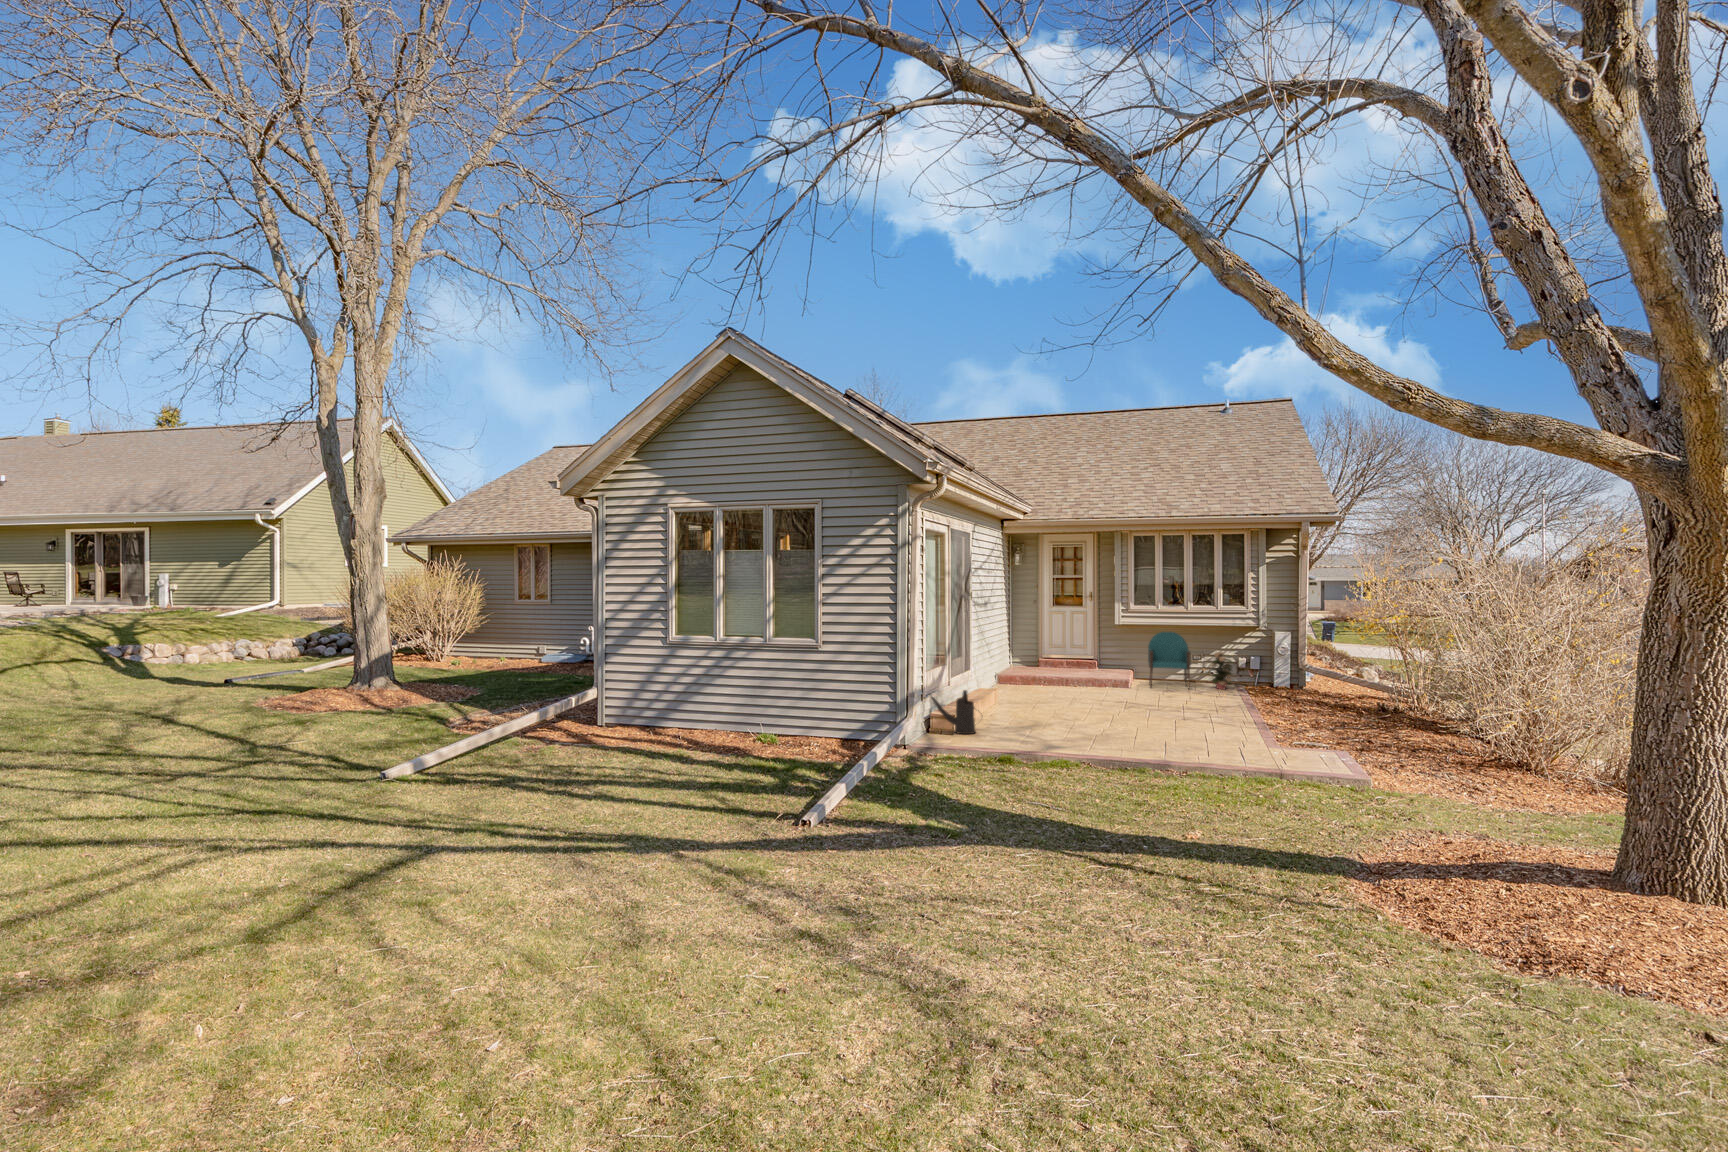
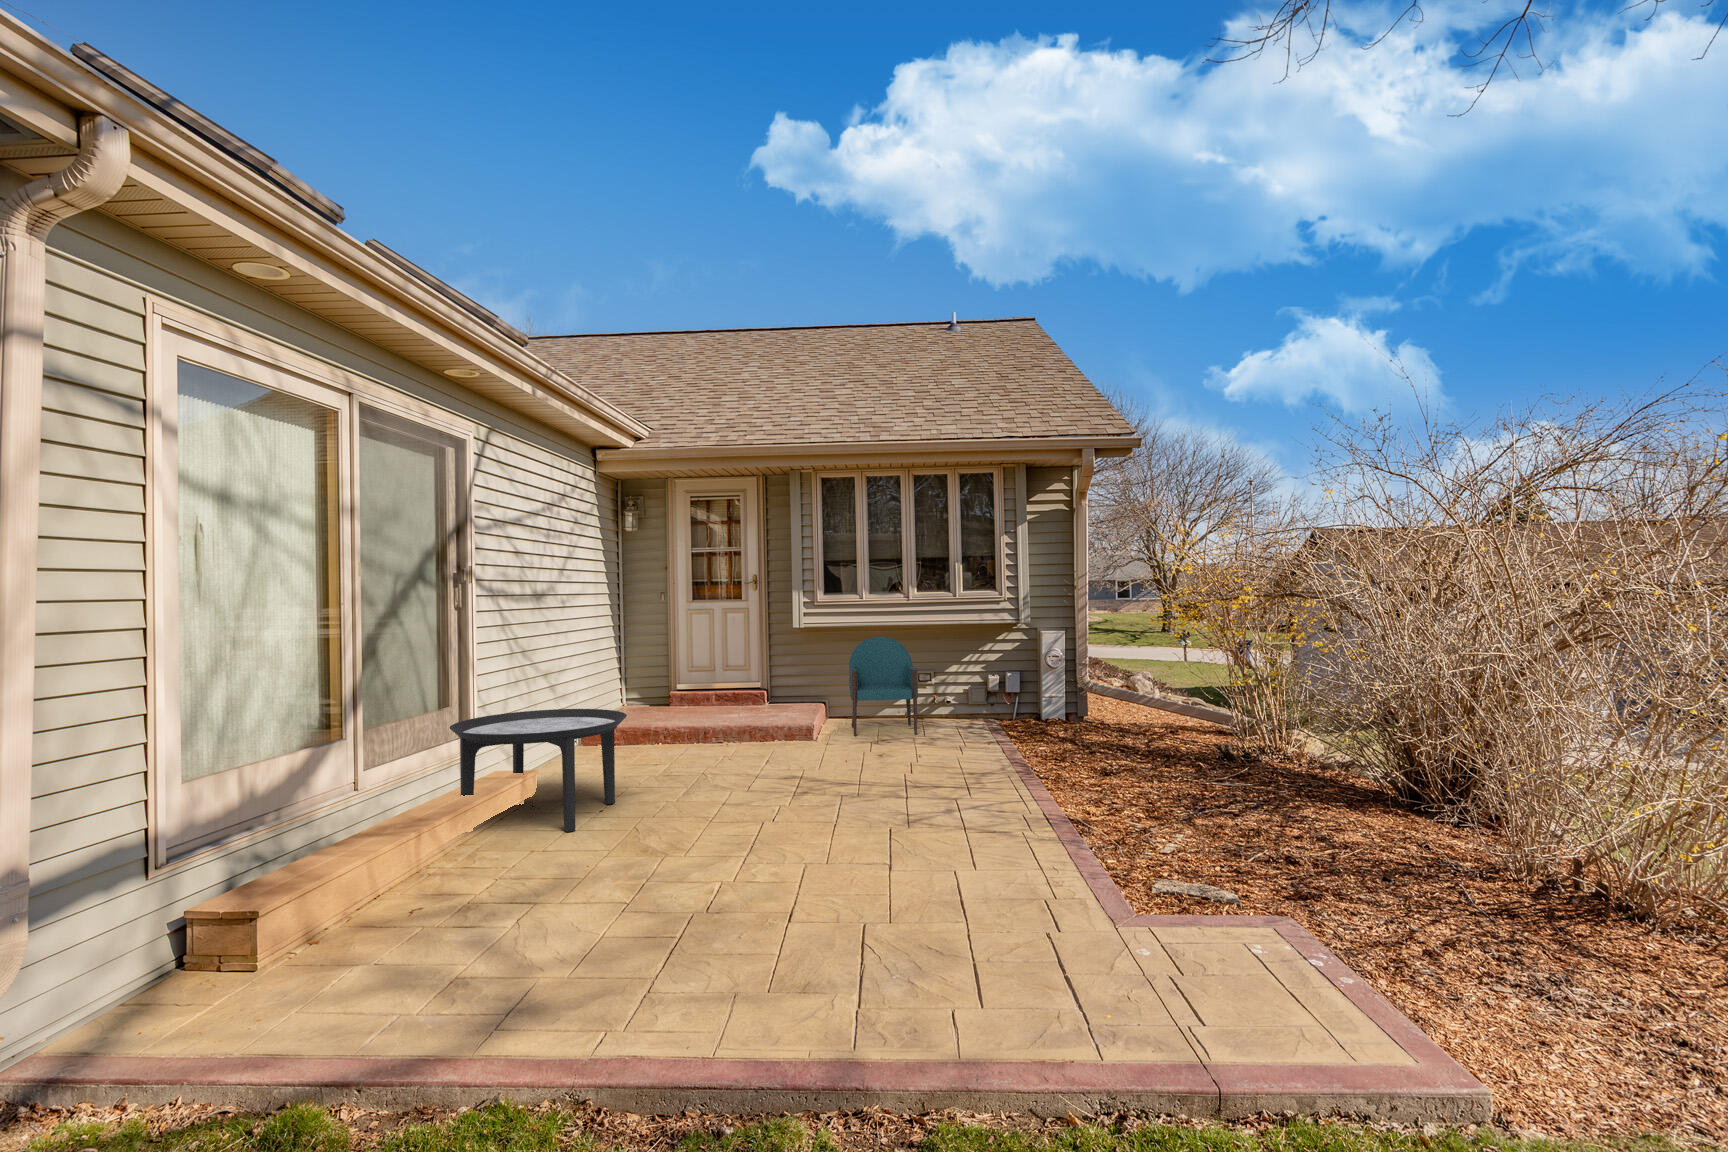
decorative plant: present [1211,652,1232,689] -> none [941,668,986,729]
round table: none [972,660,1044,710] -> present [450,709,627,832]
watering can: present [931,690,976,734] -> none [104,853,303,1026]

